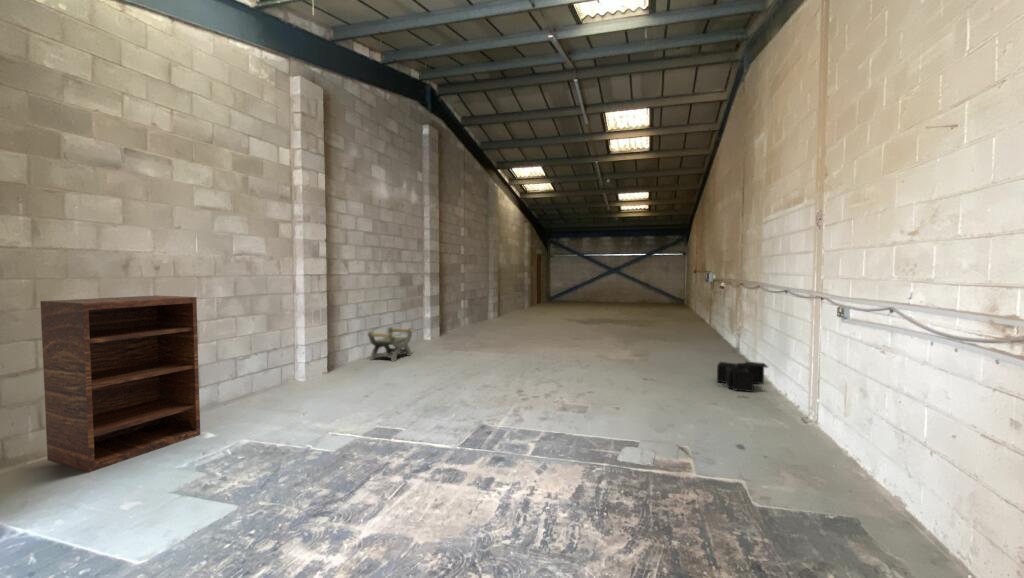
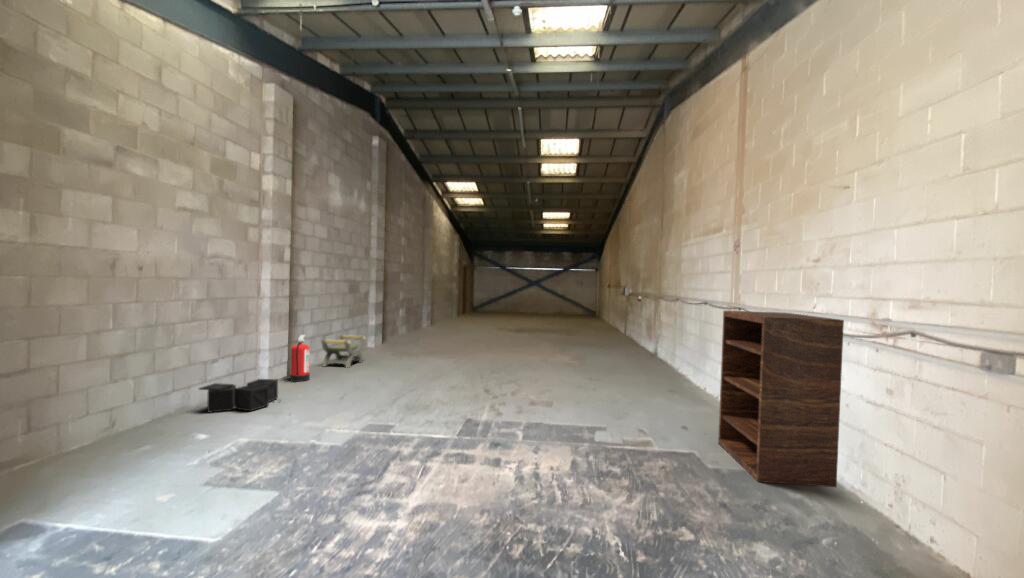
shelving unit: present [40,295,200,472] -> present [718,311,844,487]
fire extinguisher: none [331,329,350,376] -> present [290,335,310,382]
storage bin: present [717,362,768,392] -> present [199,379,278,412]

